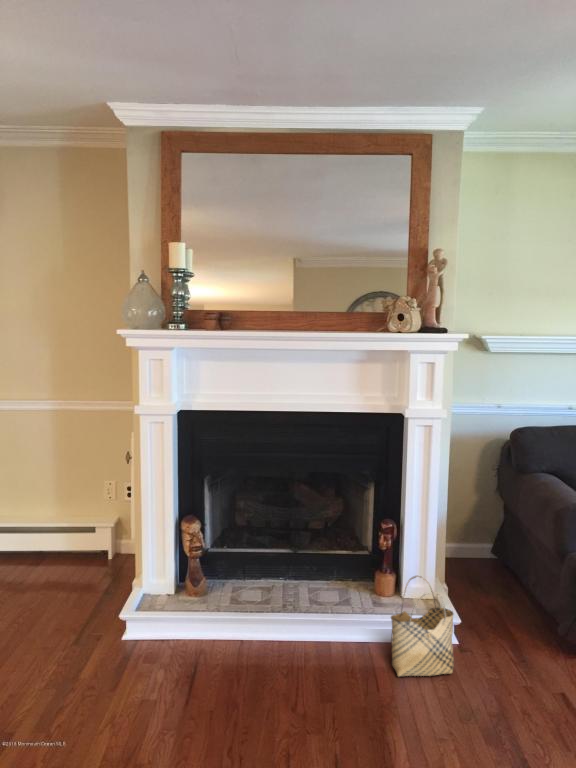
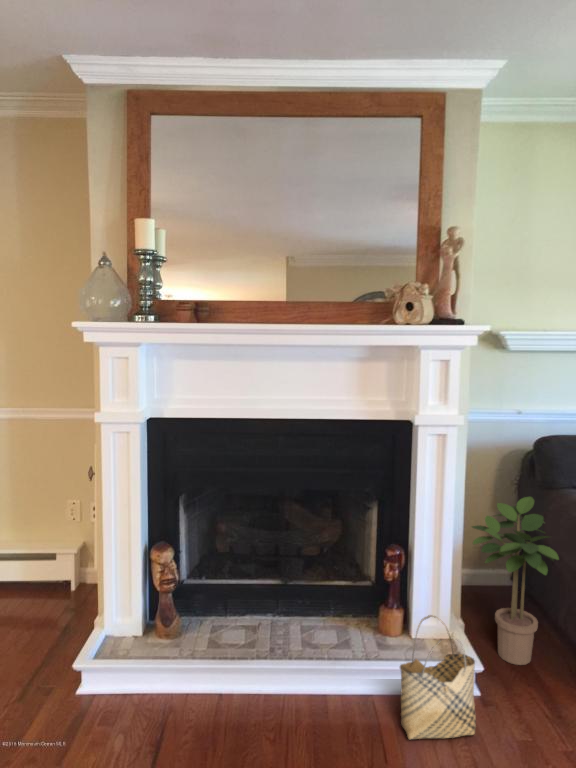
potted plant: none [453,479,526,621] -> present [472,497,559,665]

